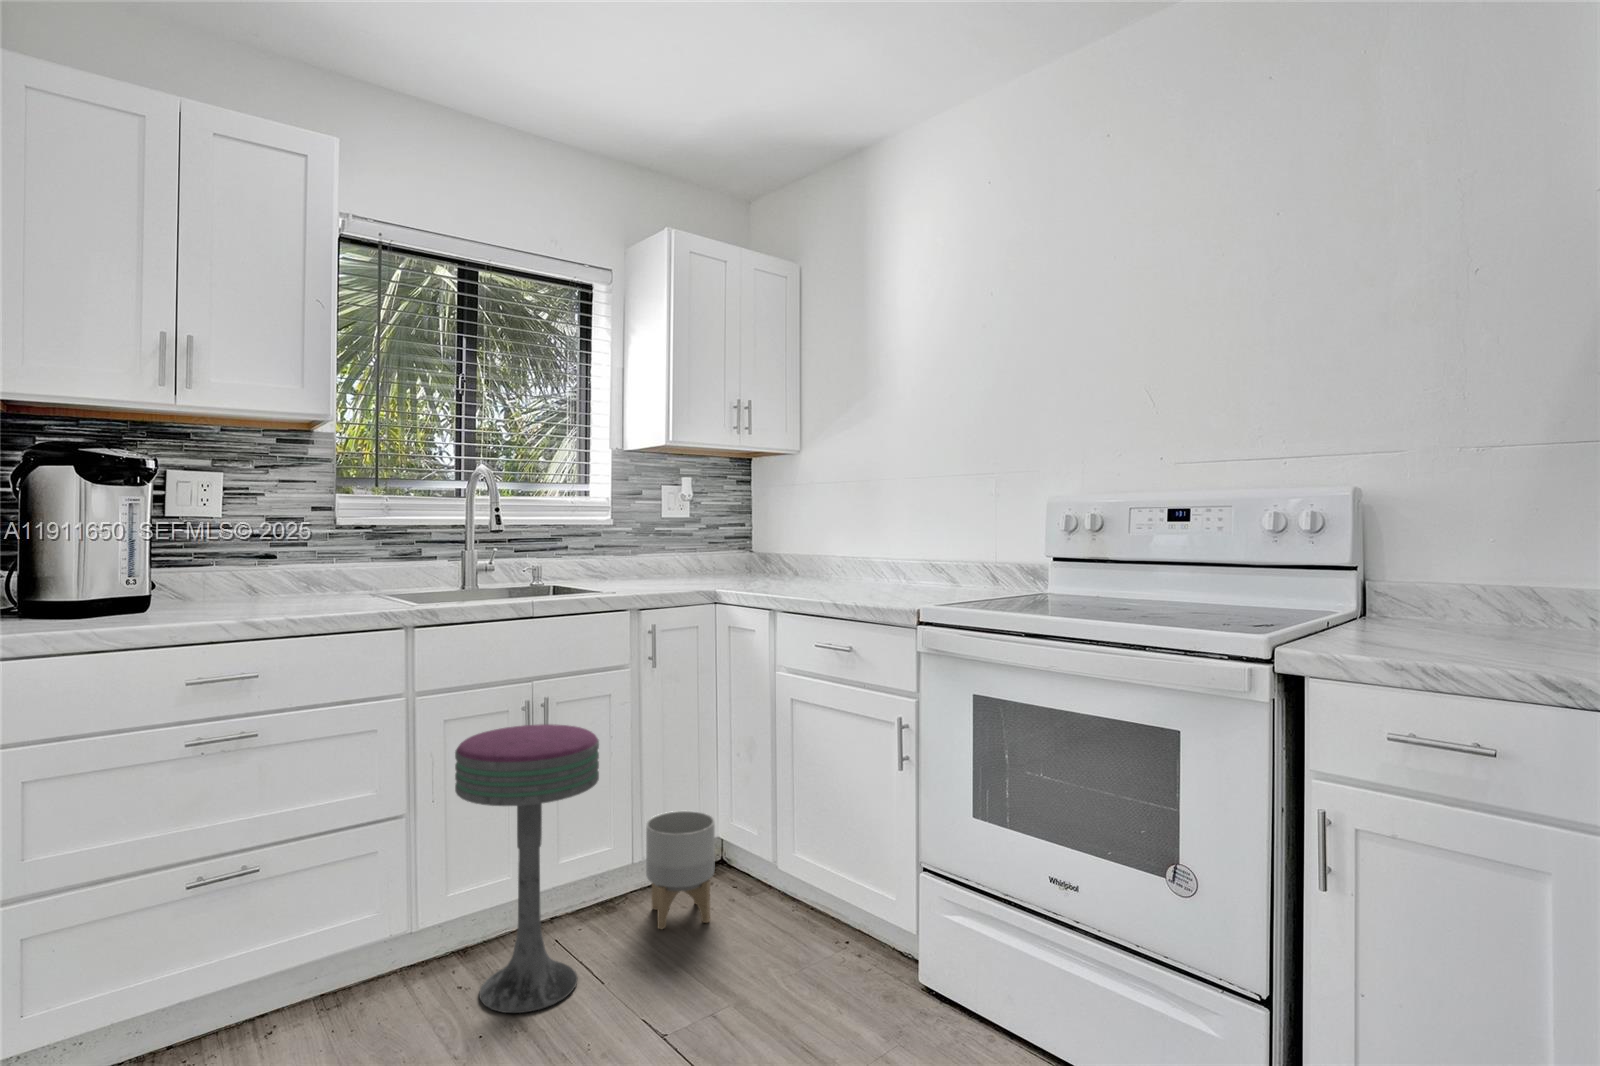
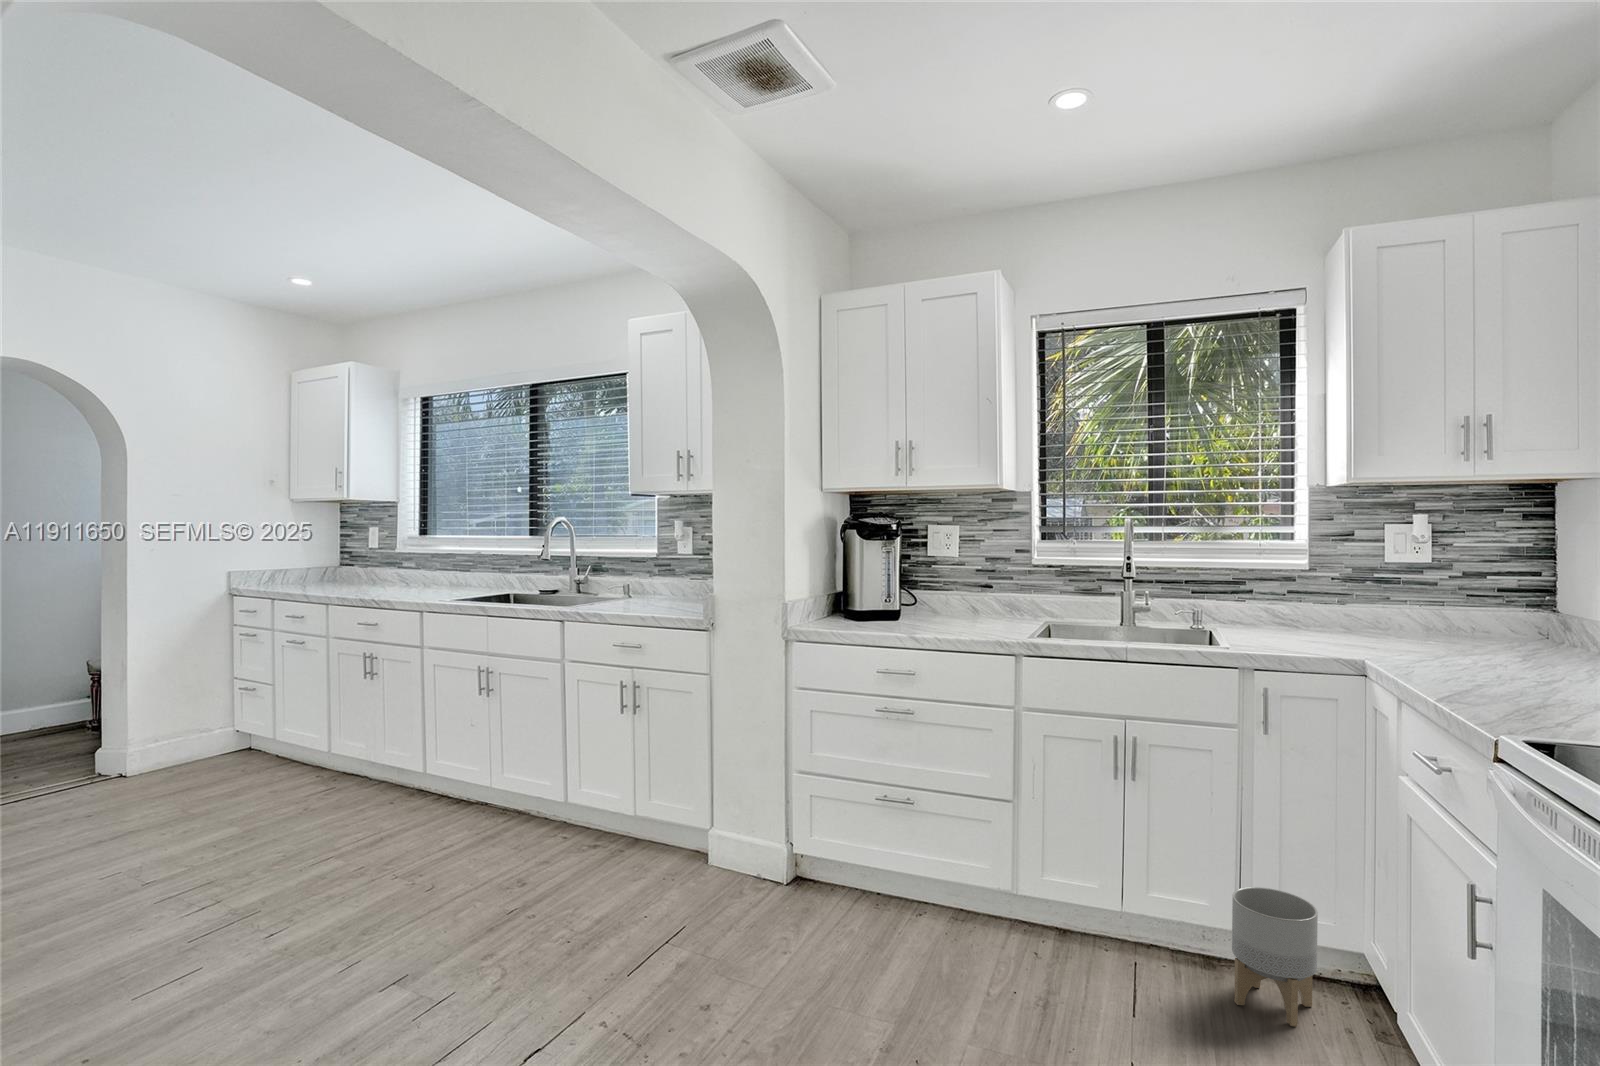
bar stool: present [455,724,599,1013] -> none [1019,749,1145,1002]

